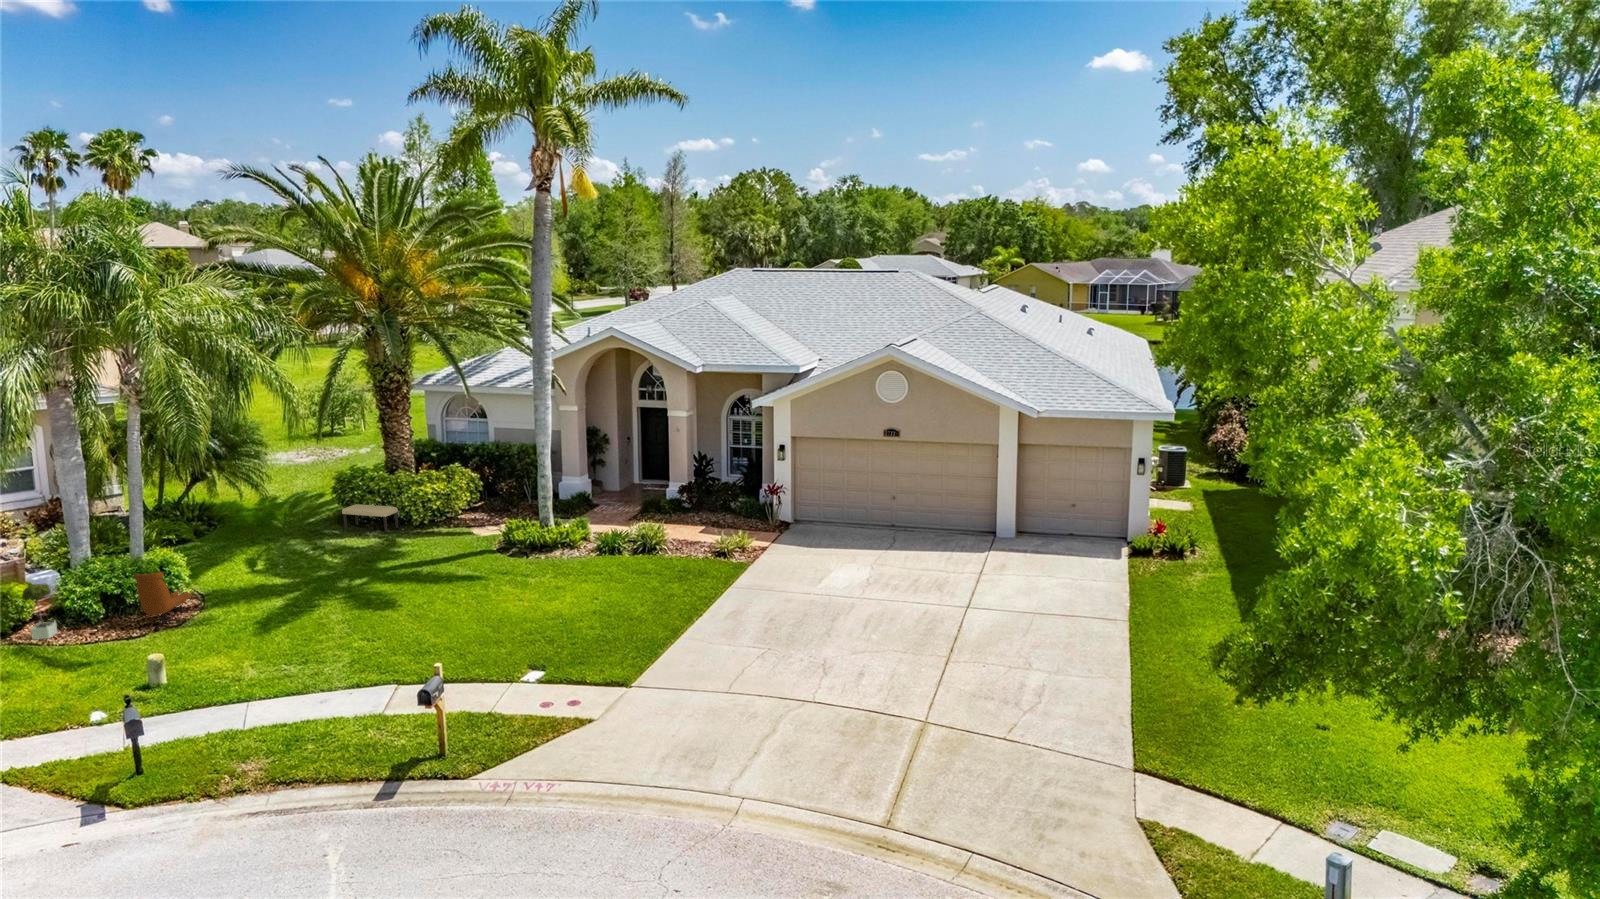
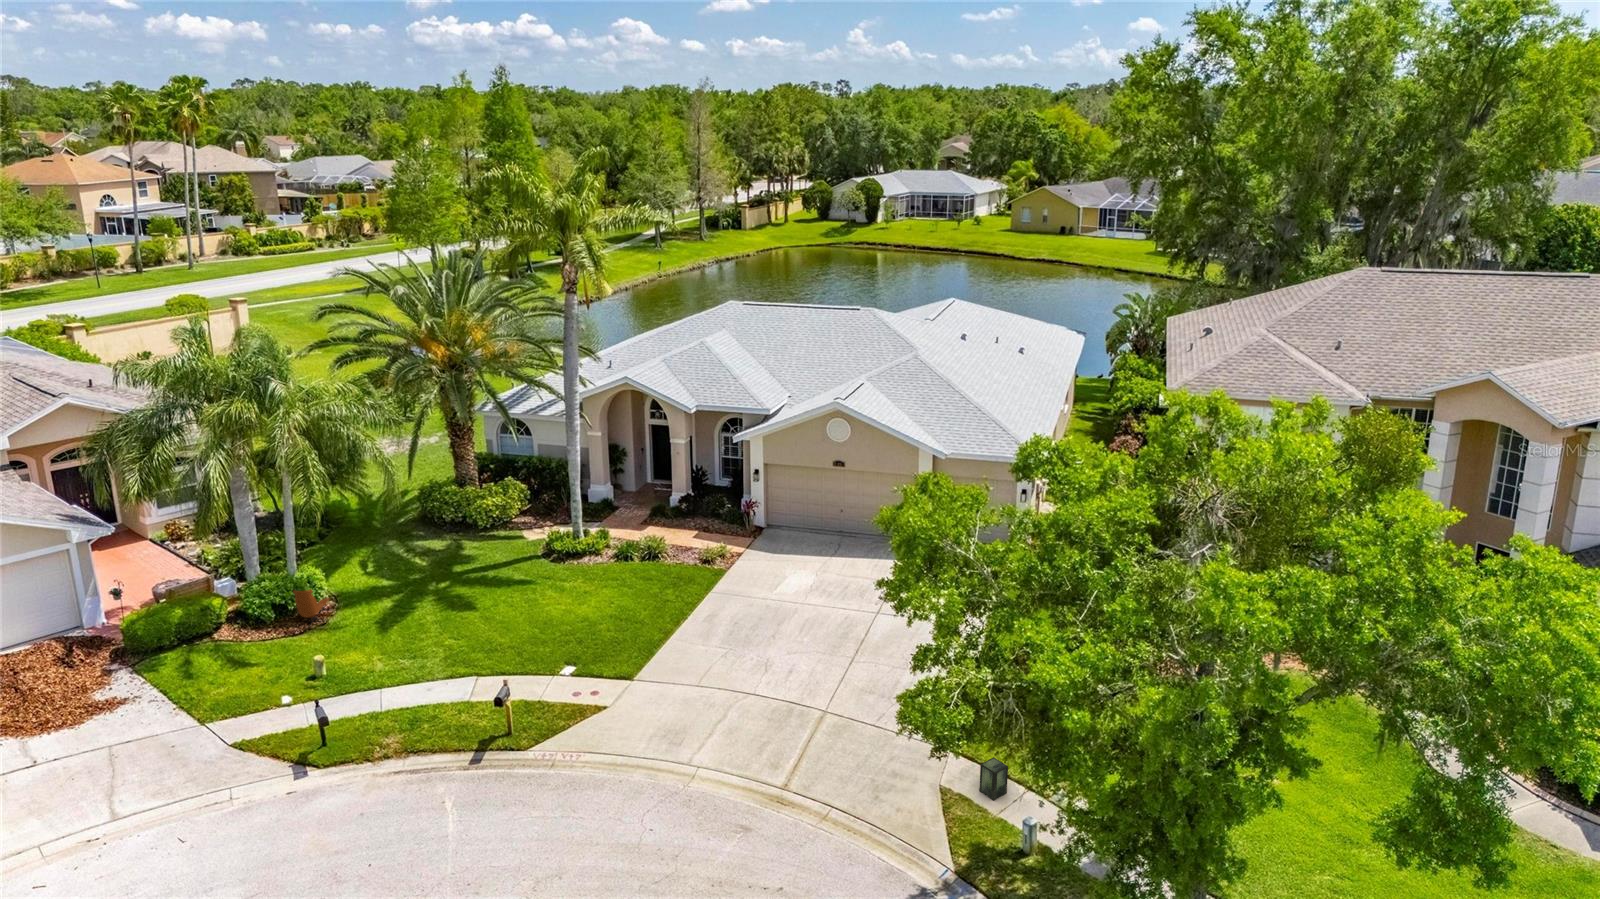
bench: present [342,504,398,533] -> none [427,513,469,536]
potted tree: present [22,584,57,640] -> none [219,597,242,635]
storage box: none [1204,769,1254,839] -> present [979,757,1008,801]

